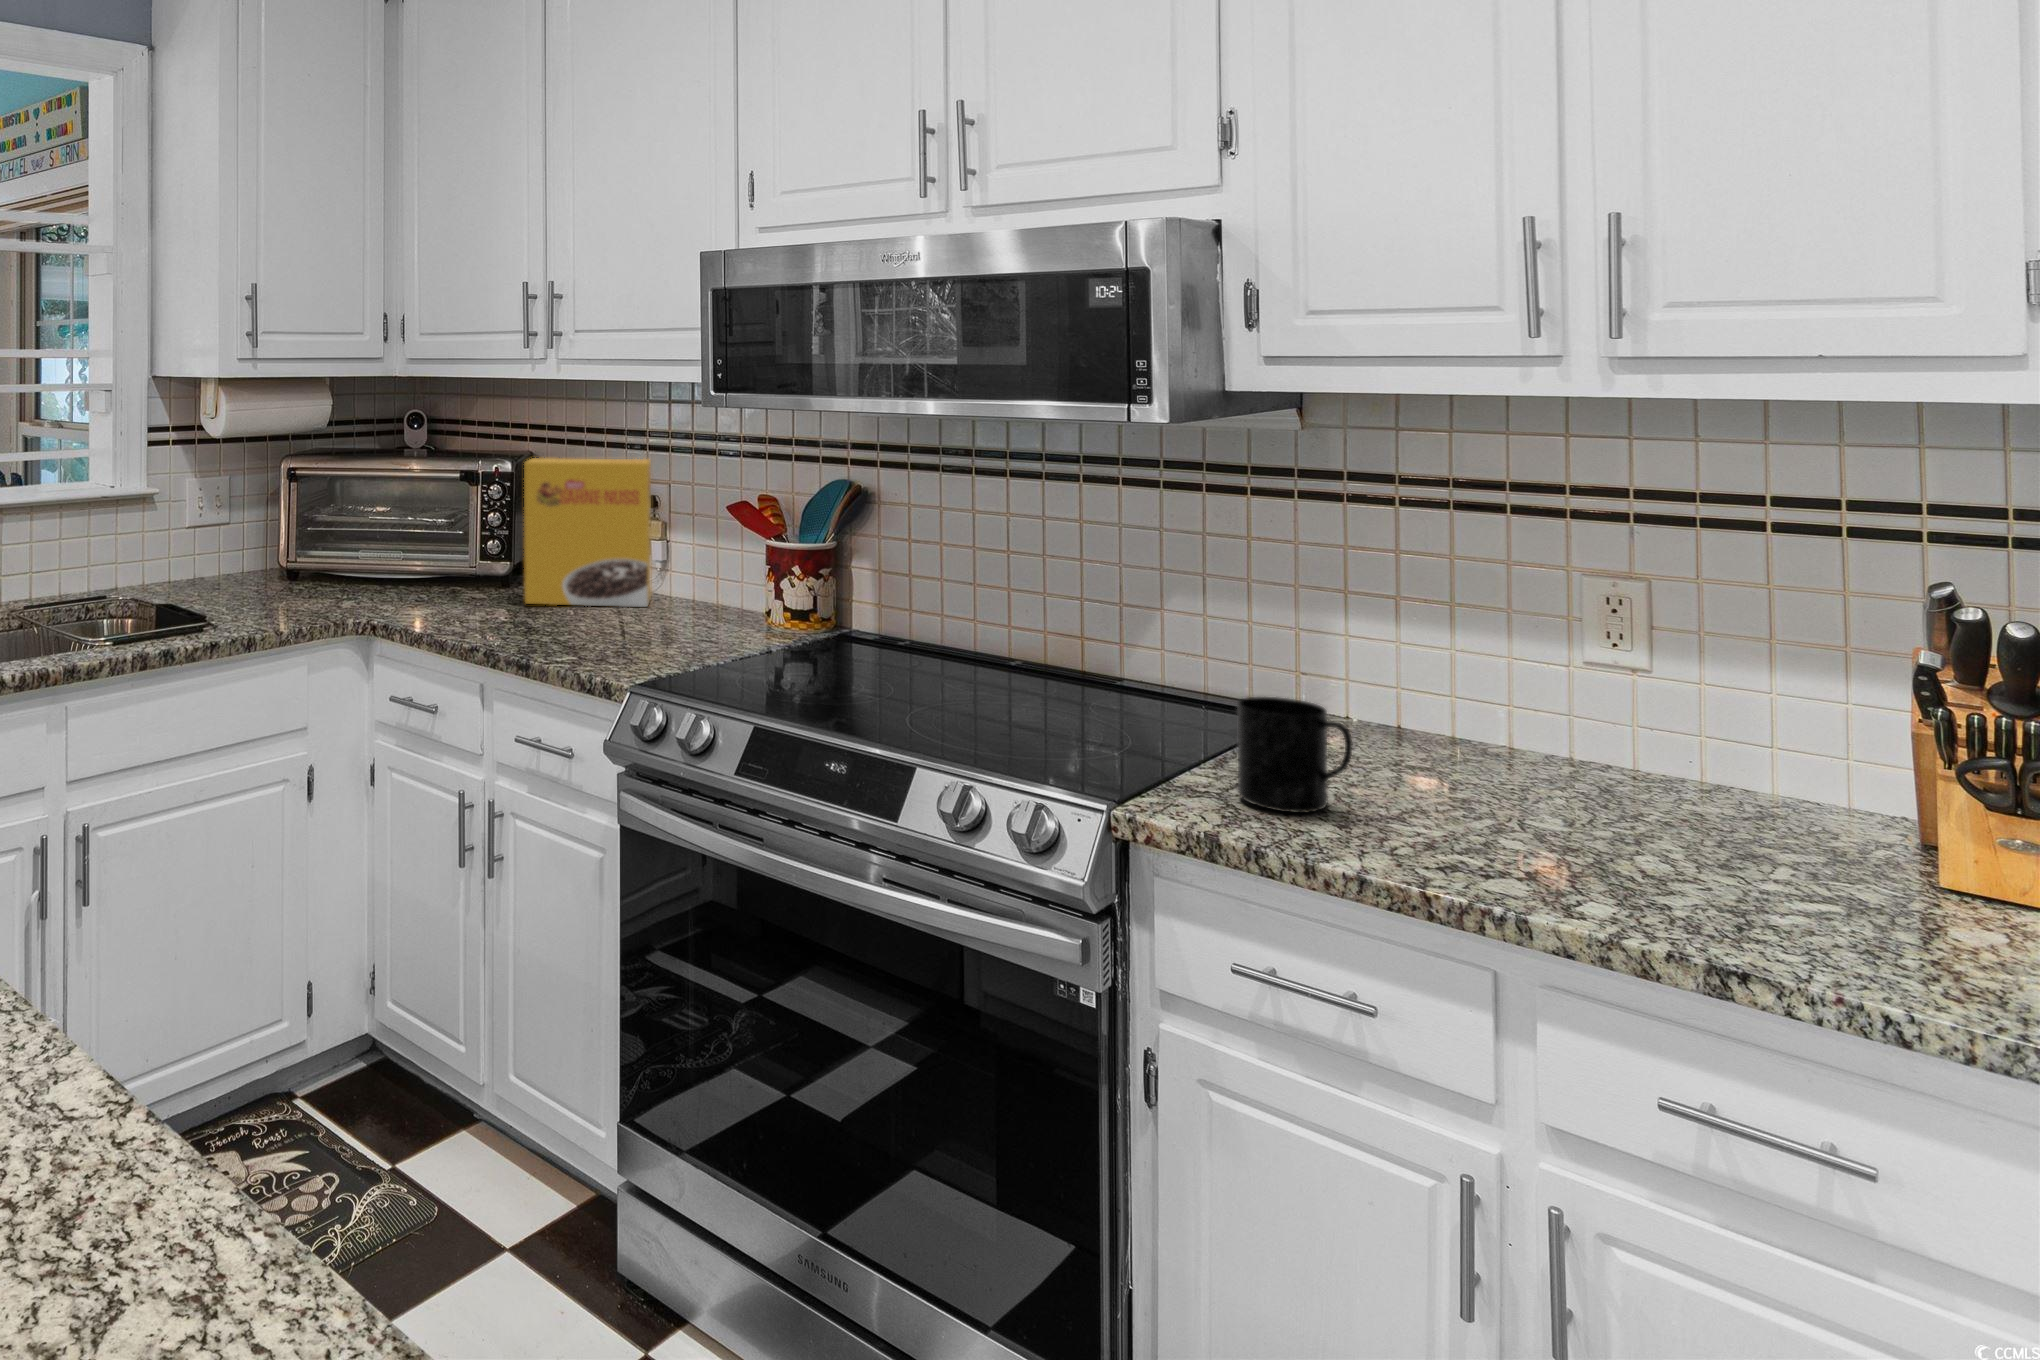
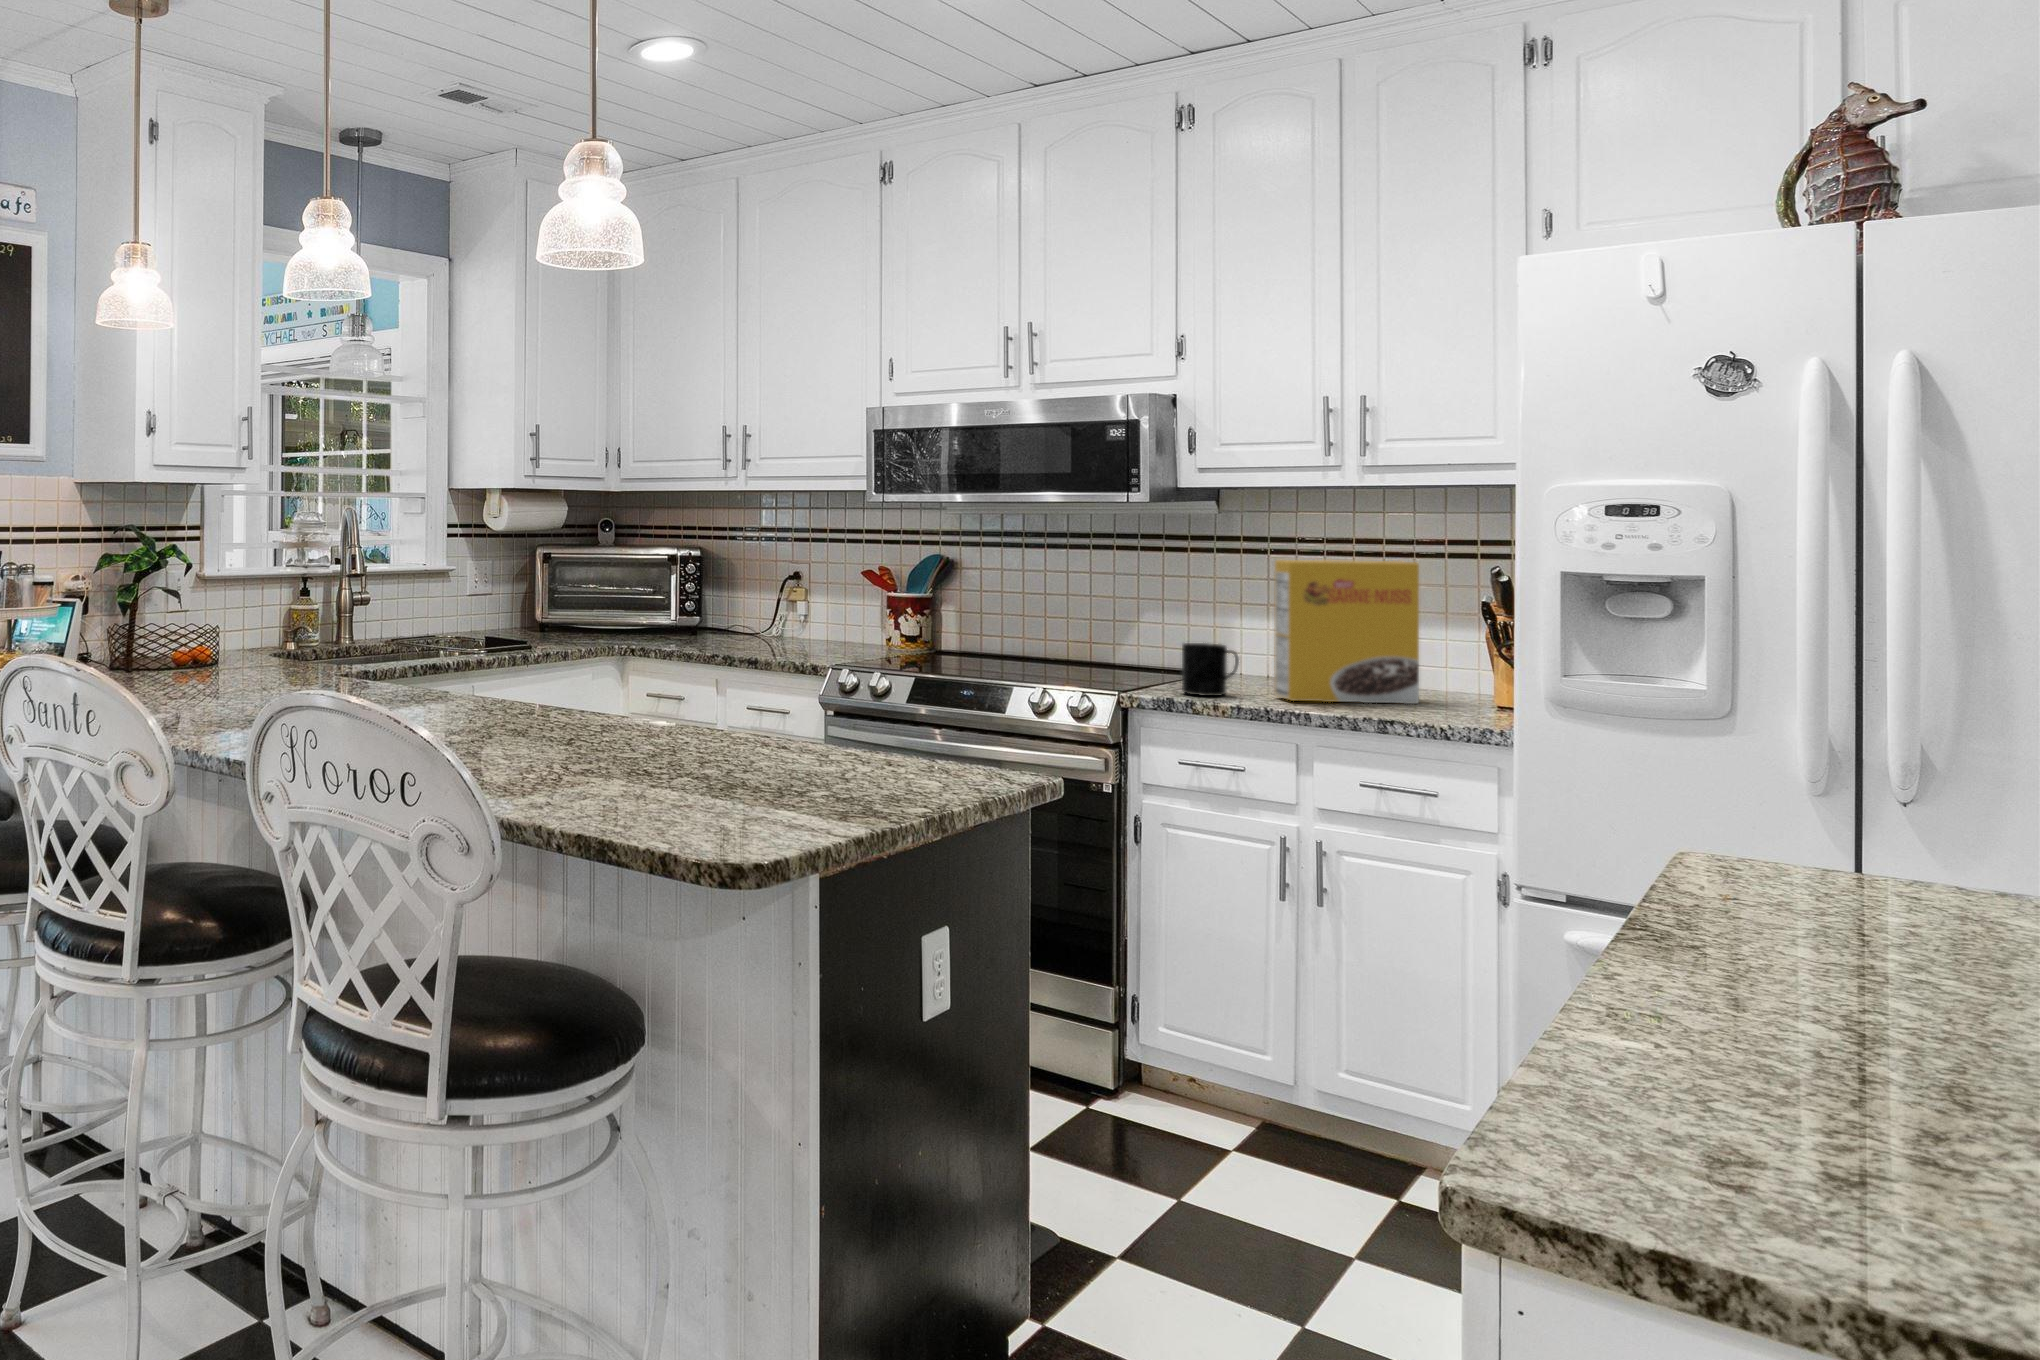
cereal box: present [524,458,651,607] -> present [1274,560,1419,704]

